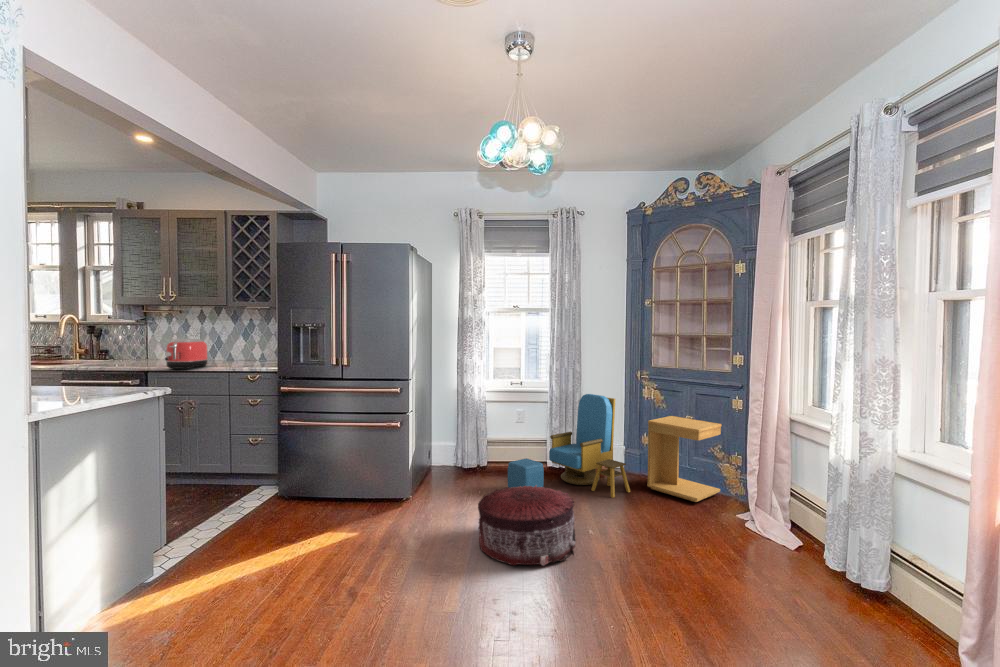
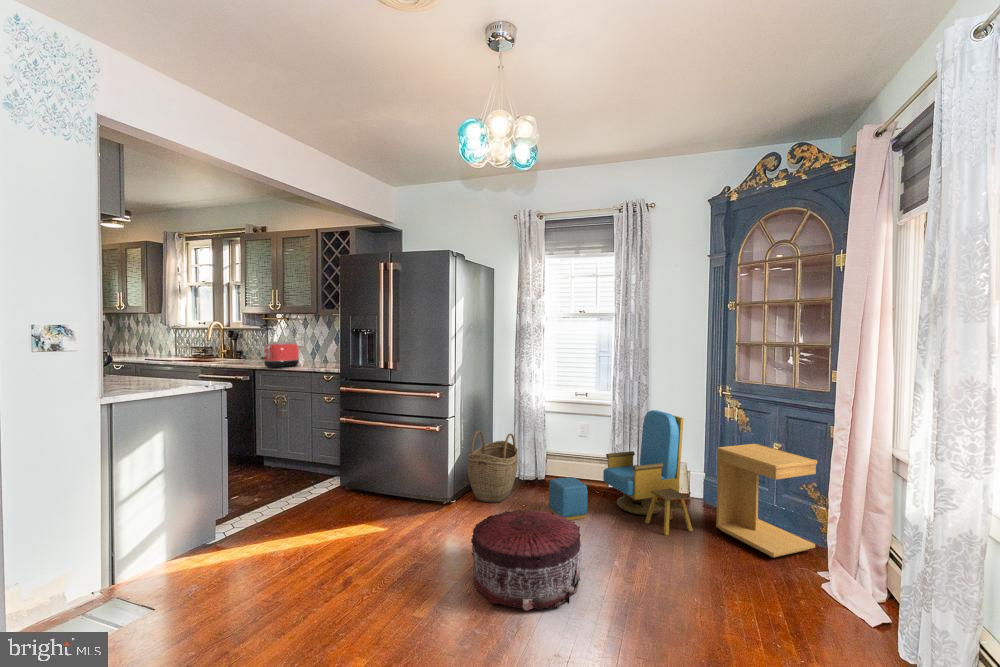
woven basket: none [425,423,470,491] -> present [468,430,518,503]

